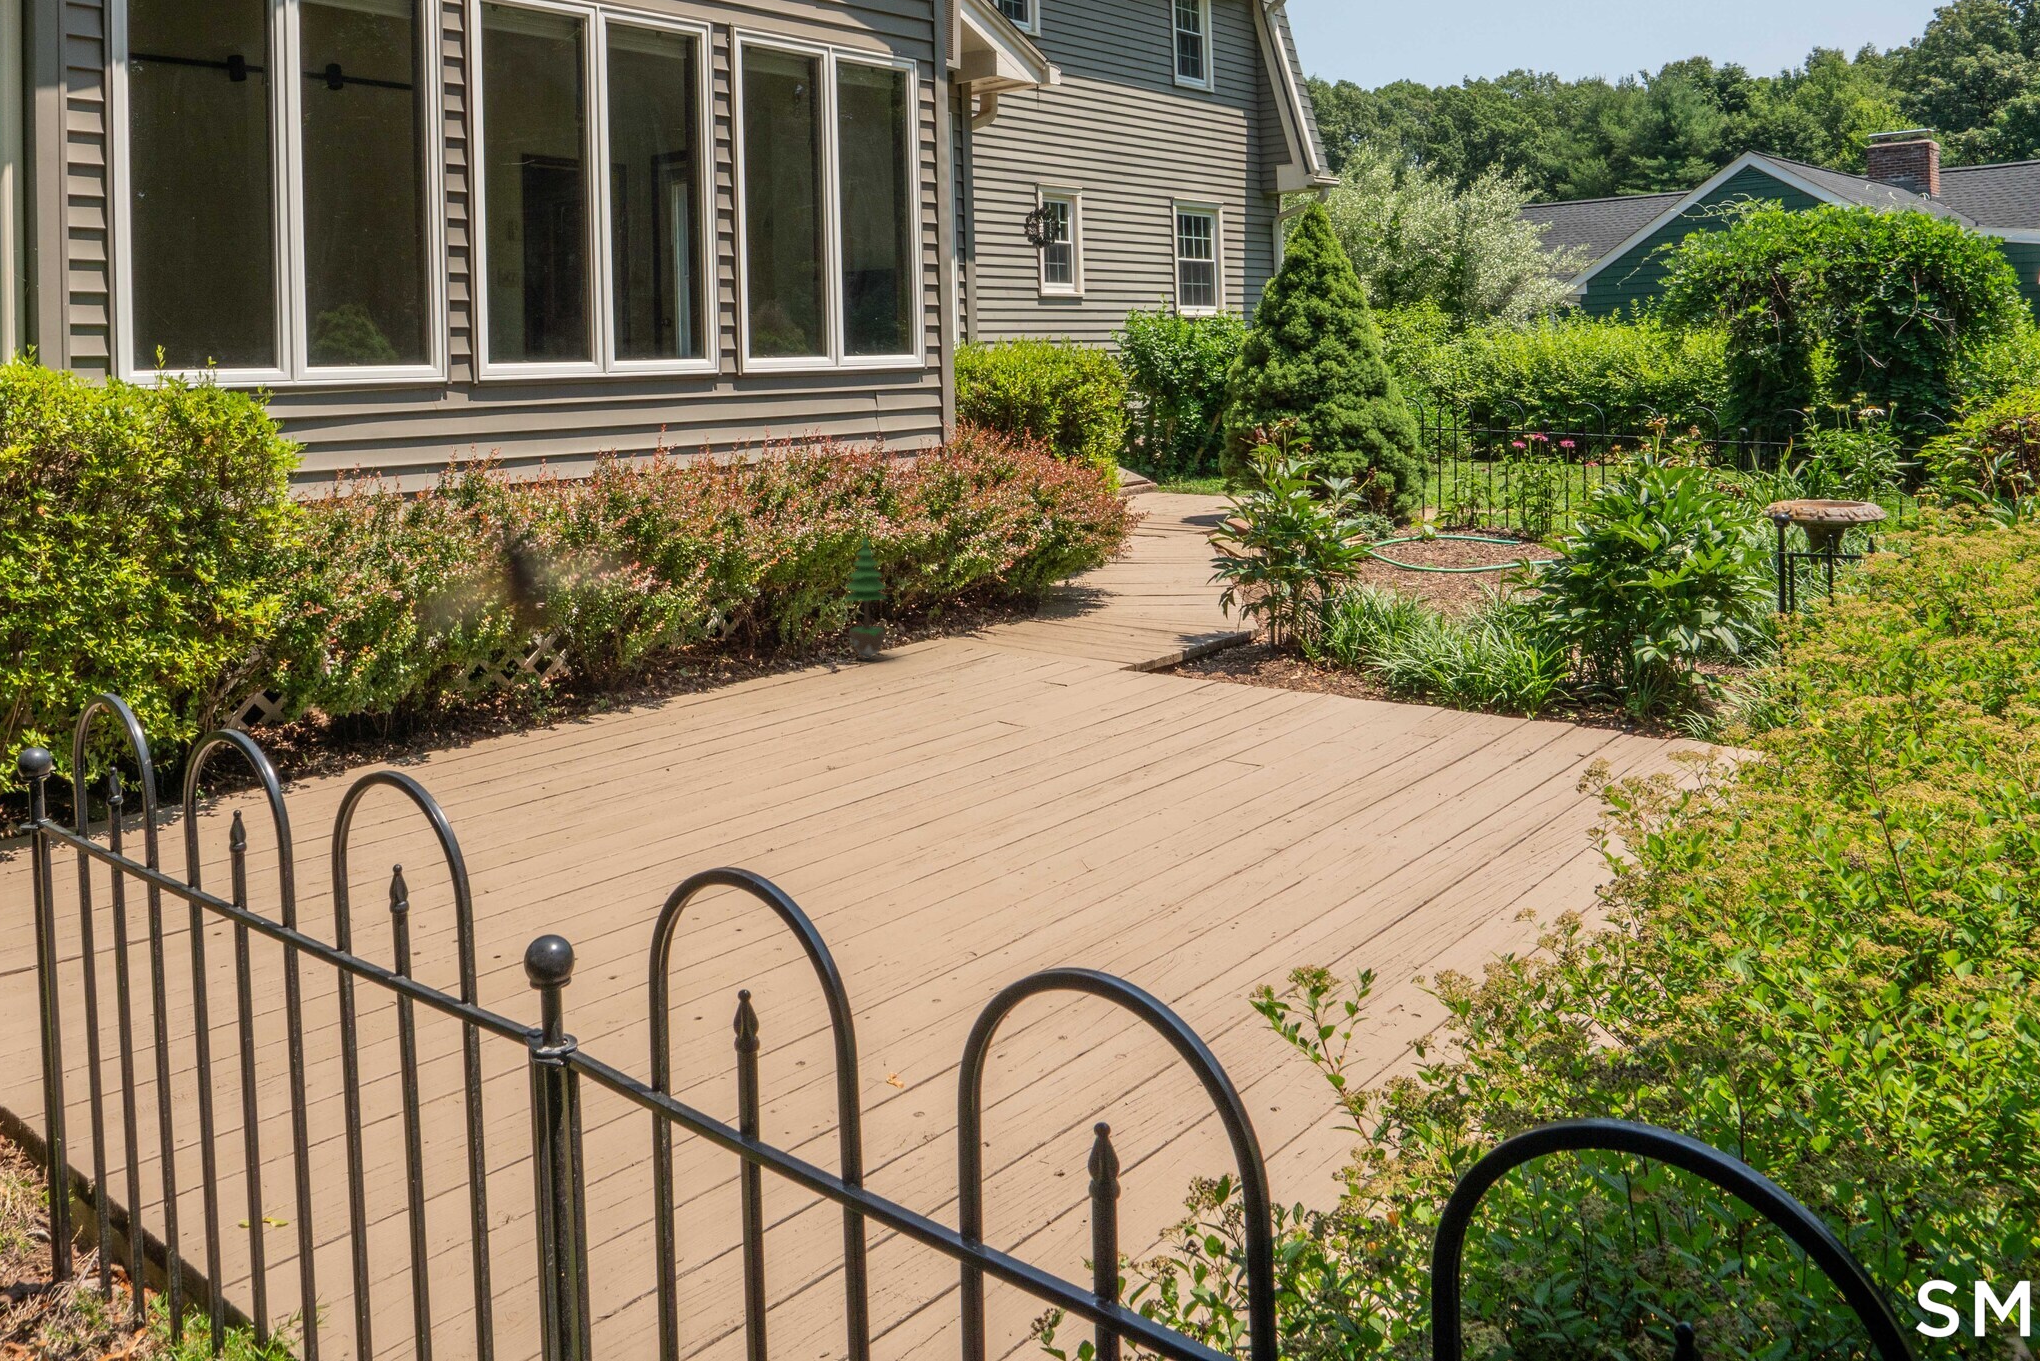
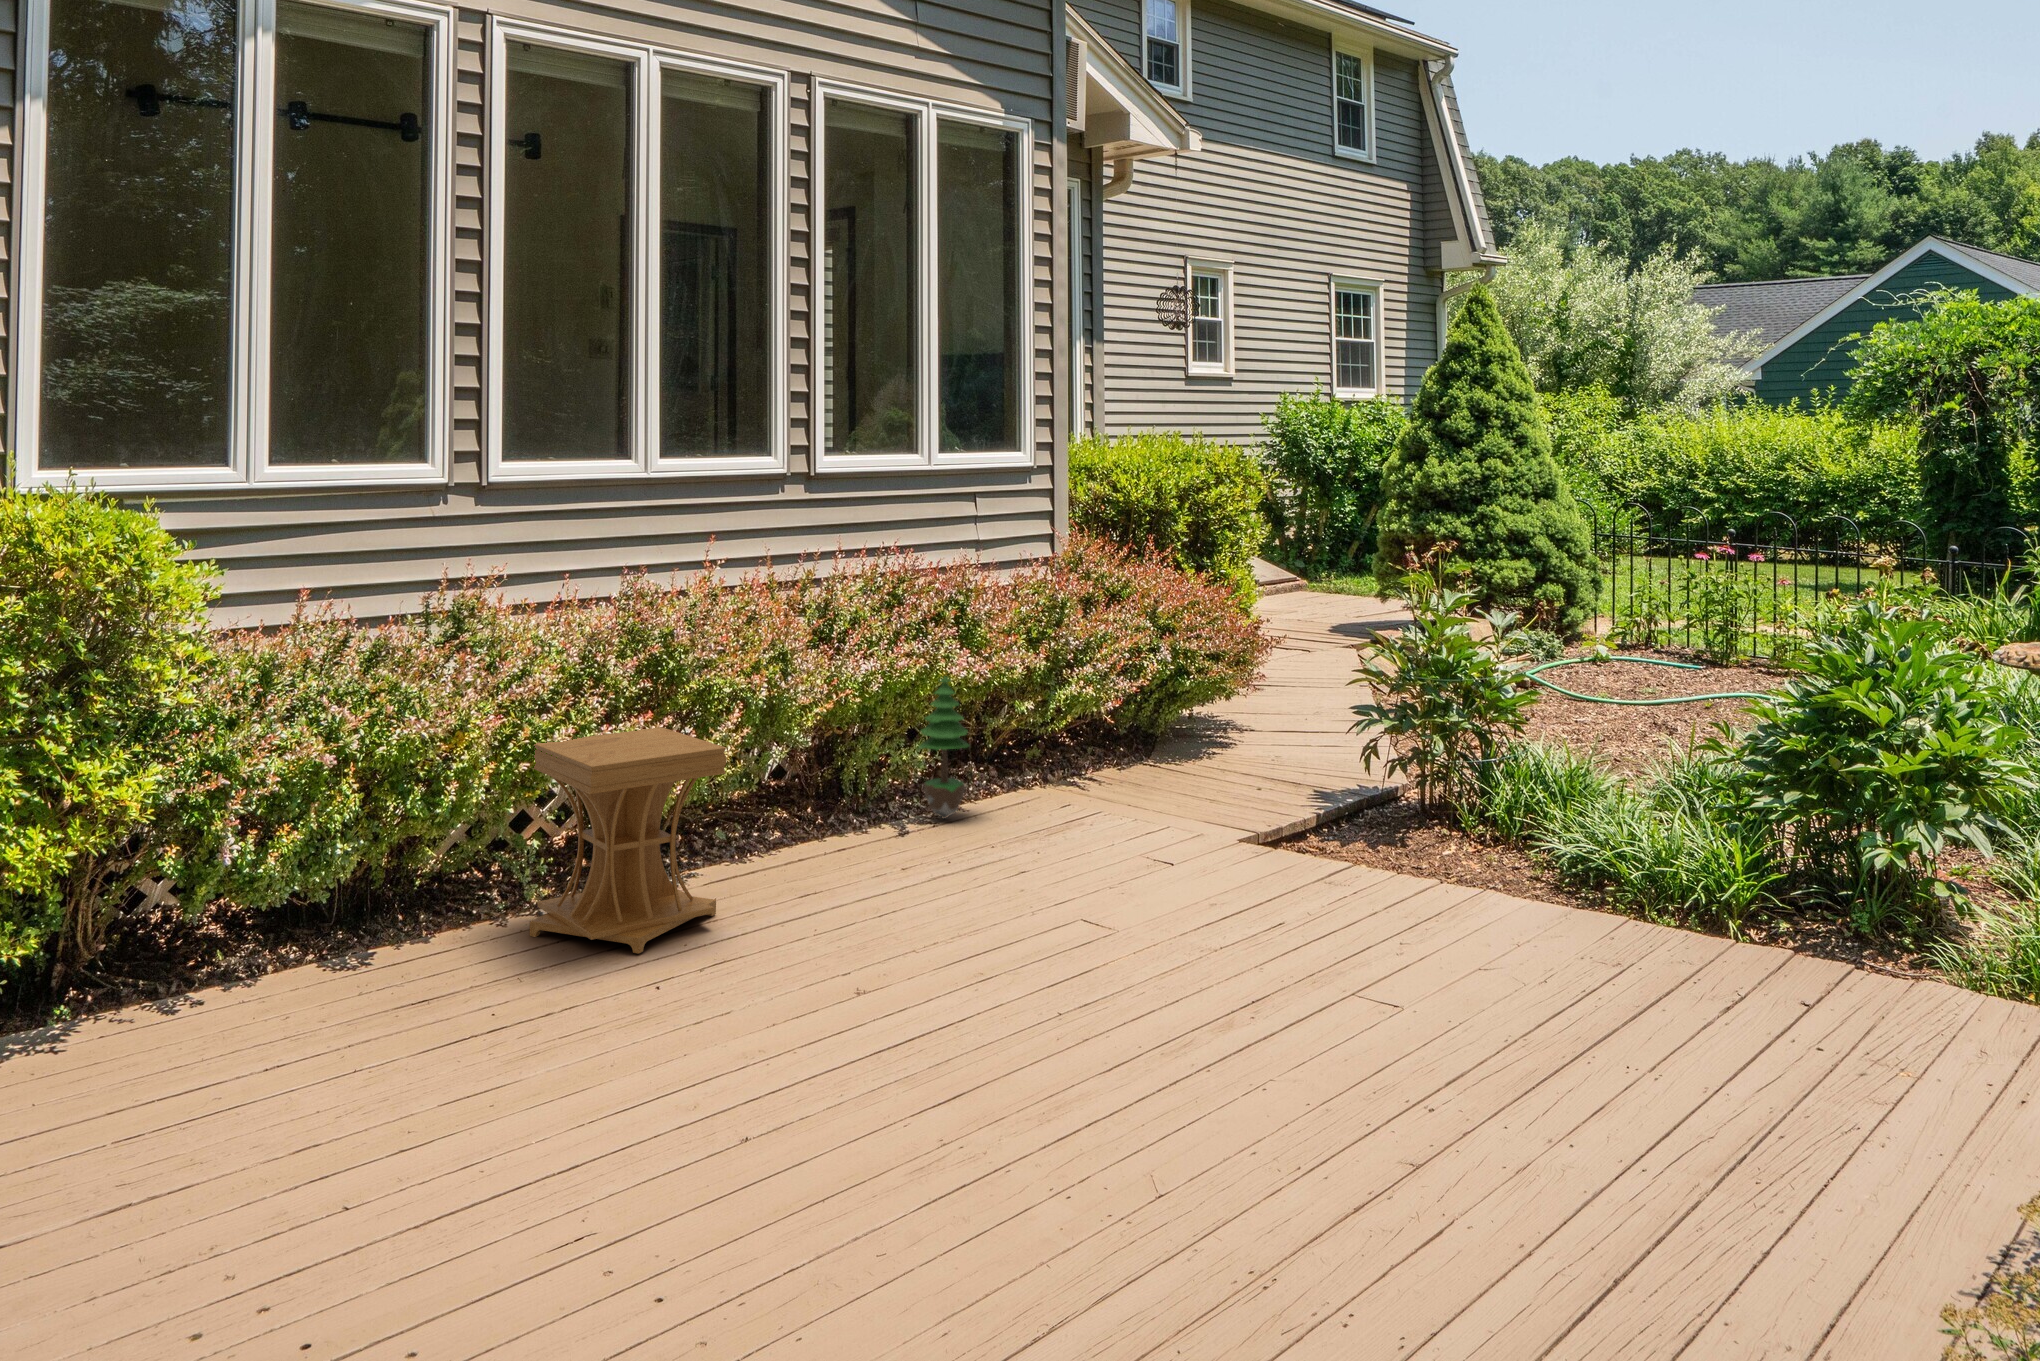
side table: none [545,576,705,747] -> present [530,727,727,953]

